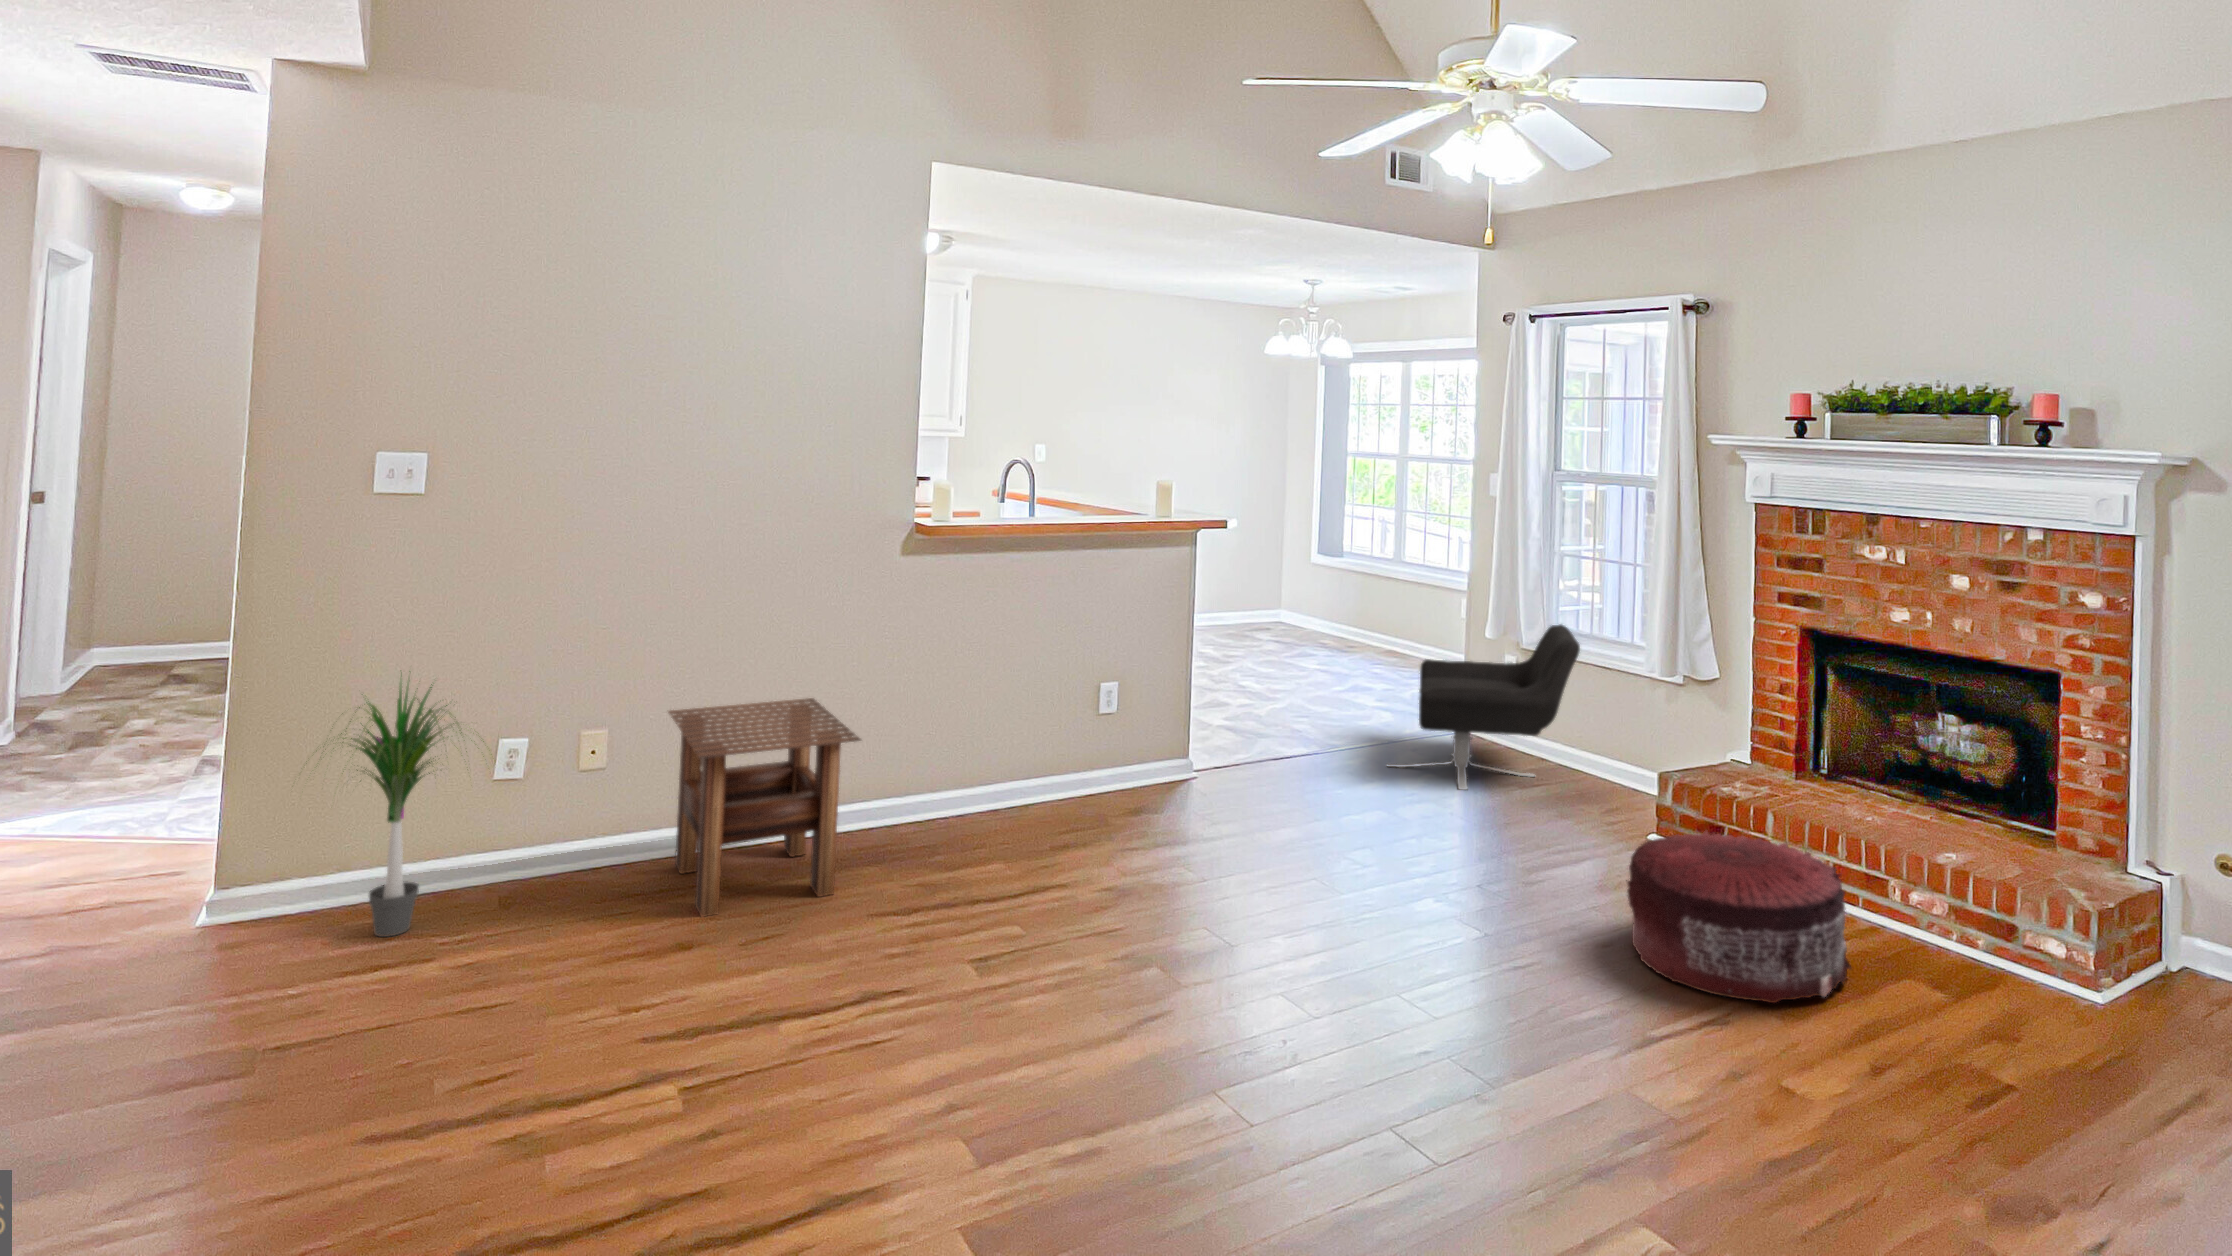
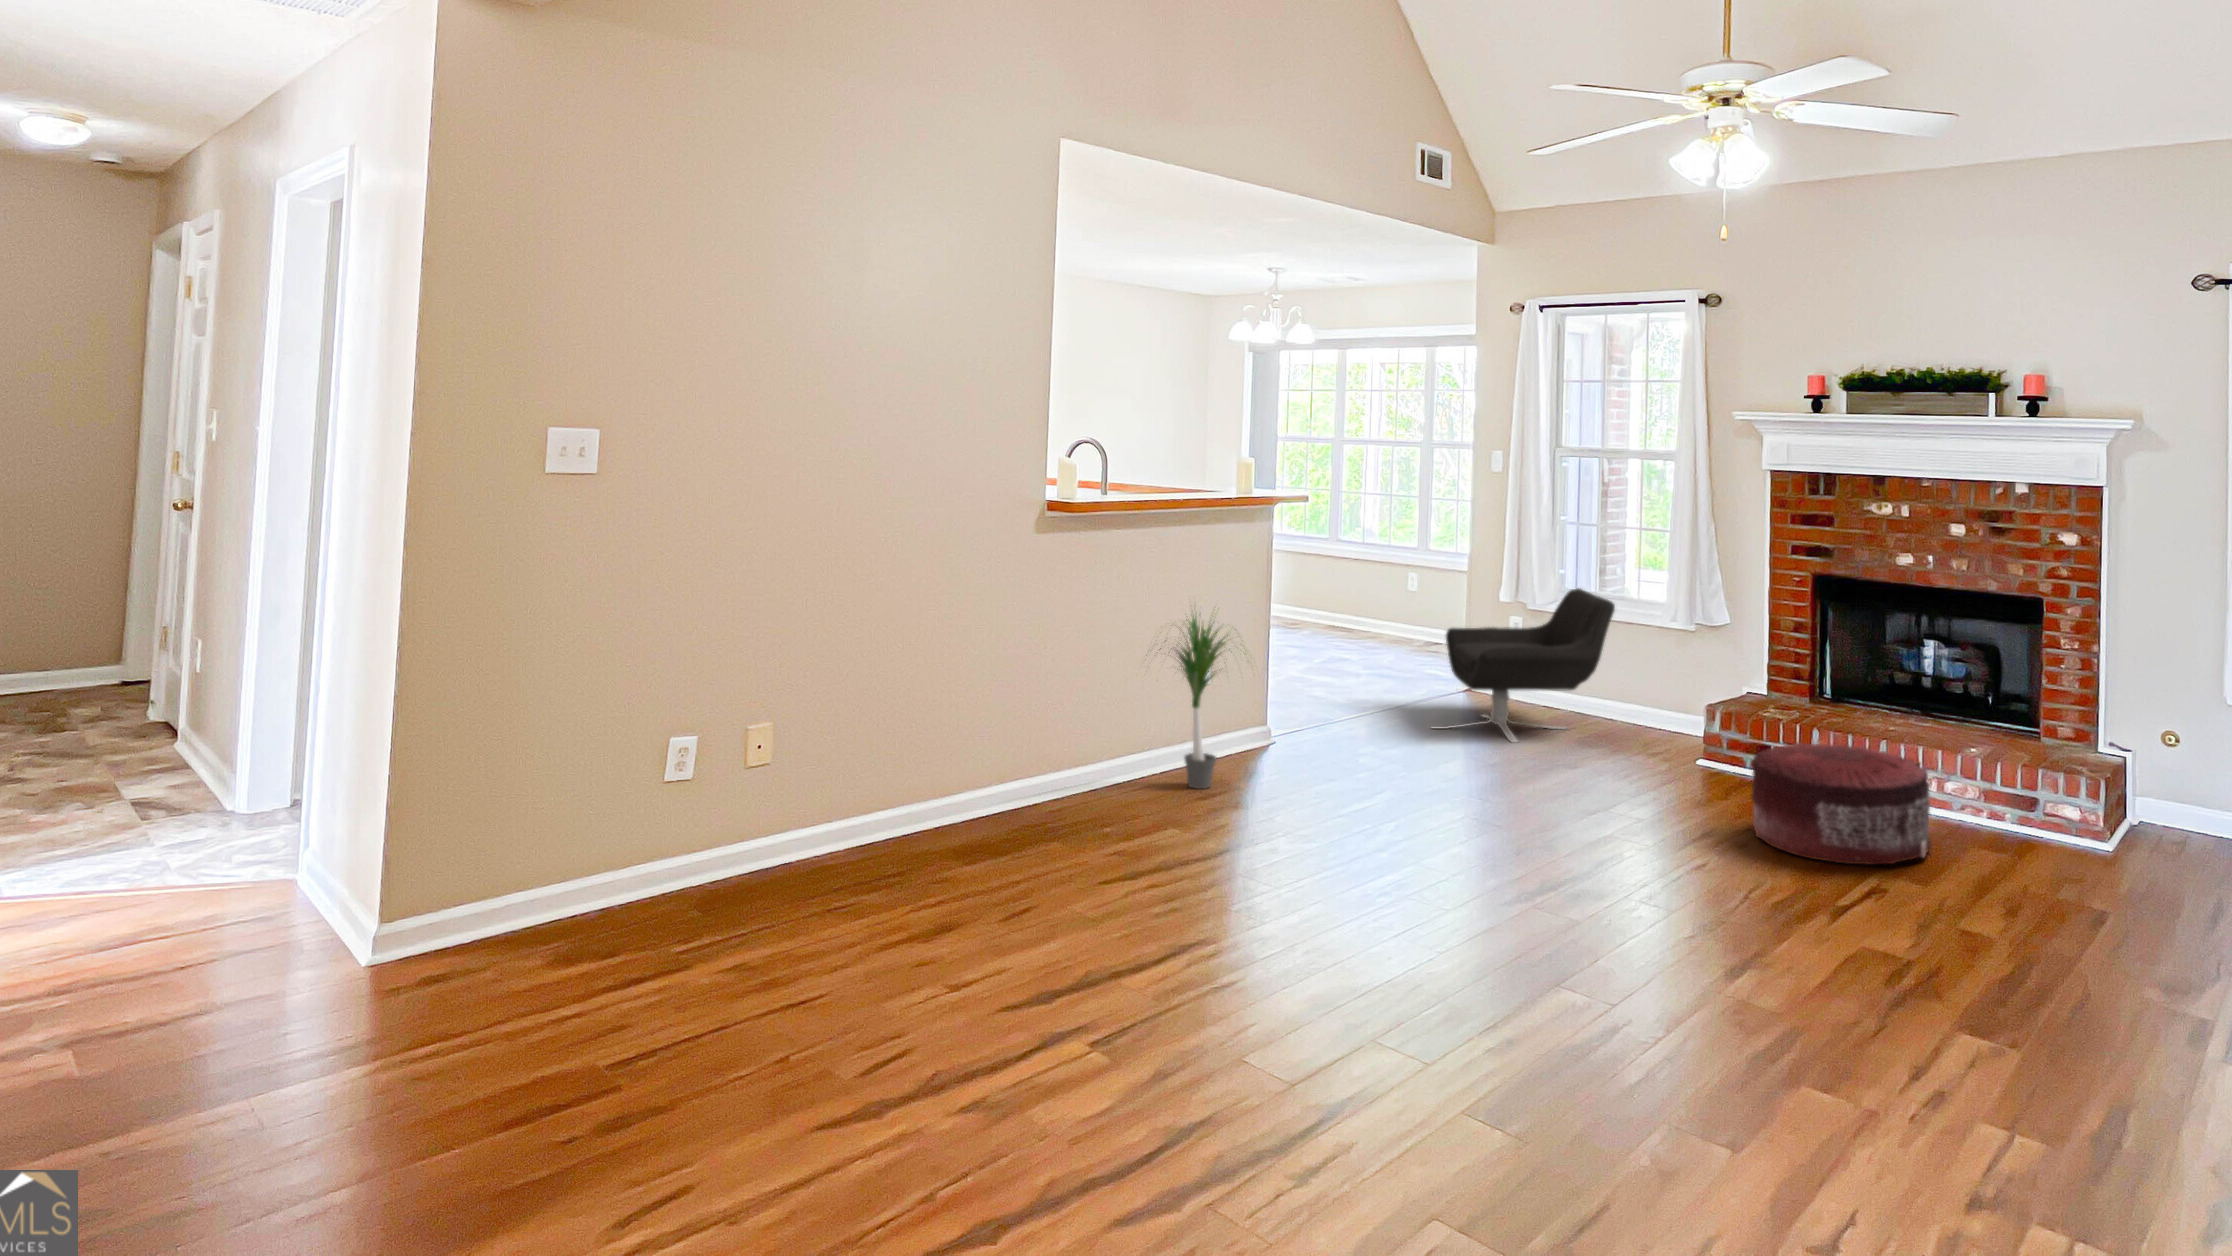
potted plant: present [316,675,484,937] -> present [1146,606,1241,789]
side table: present [669,698,861,917] -> none [842,675,1079,882]

